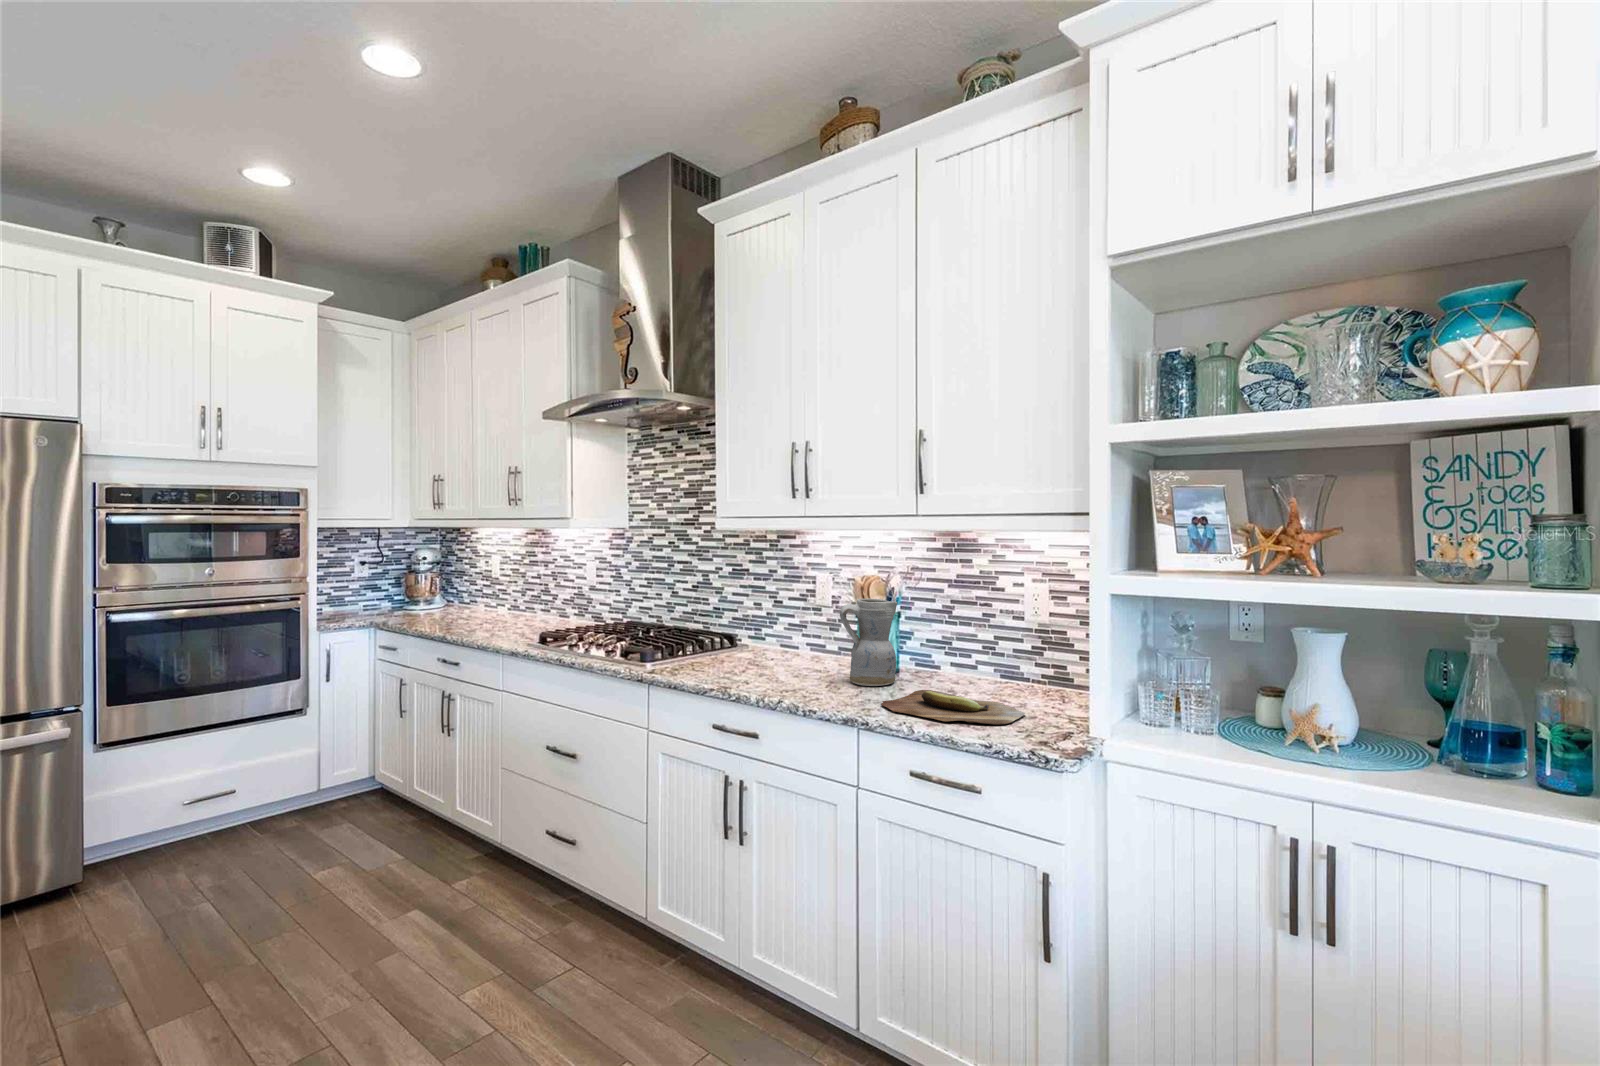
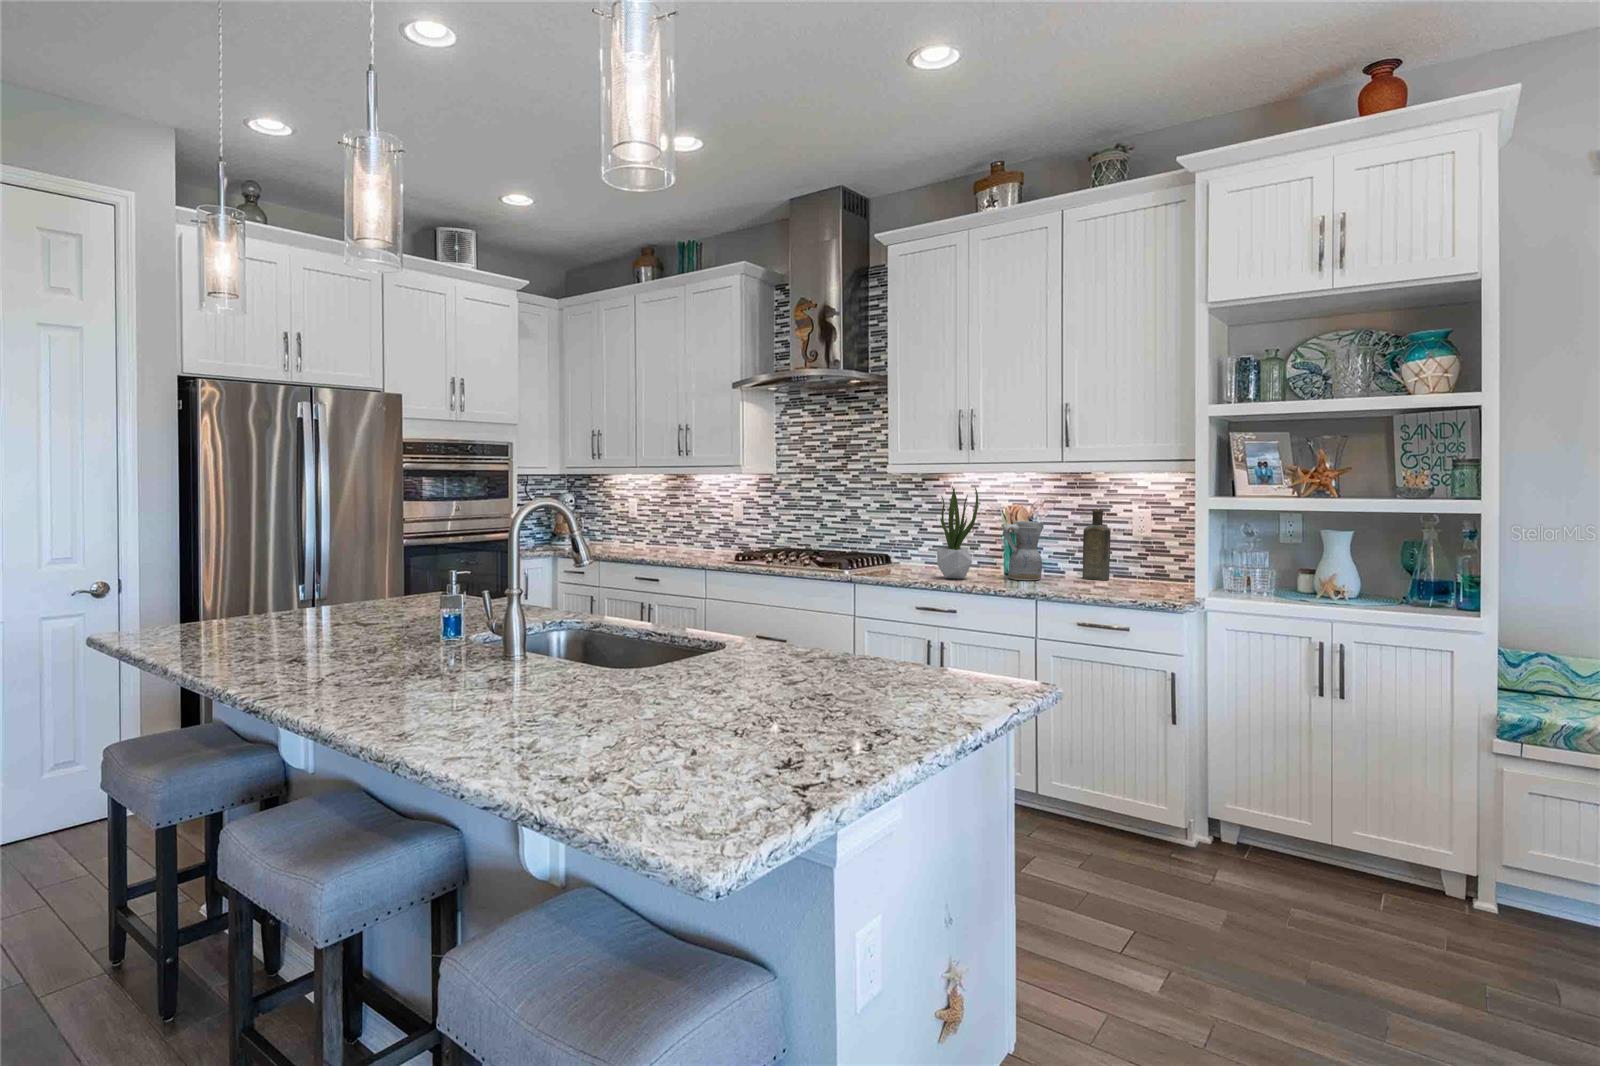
potted plant: none [746,549,805,681] -> present [937,486,978,579]
bottle: none [958,583,995,686] -> present [1082,509,1111,580]
cutting board: present [881,690,1025,725] -> none [1046,579,1147,594]

